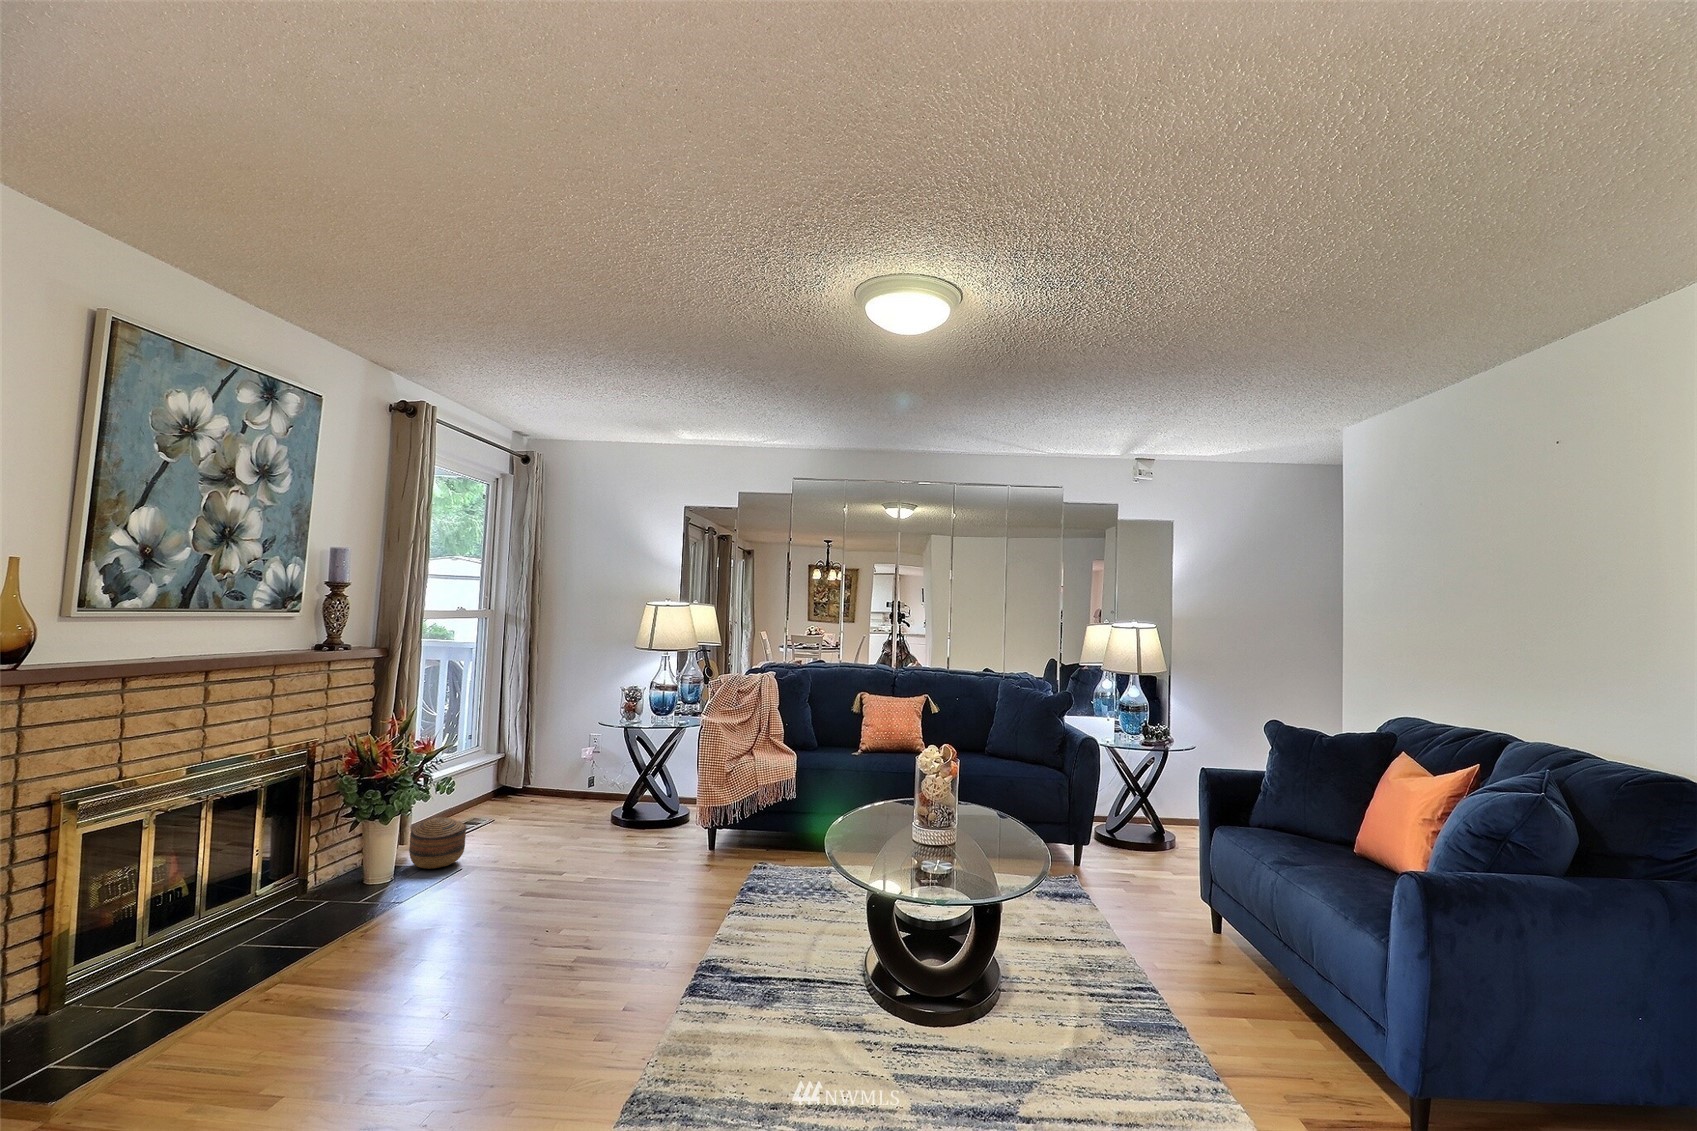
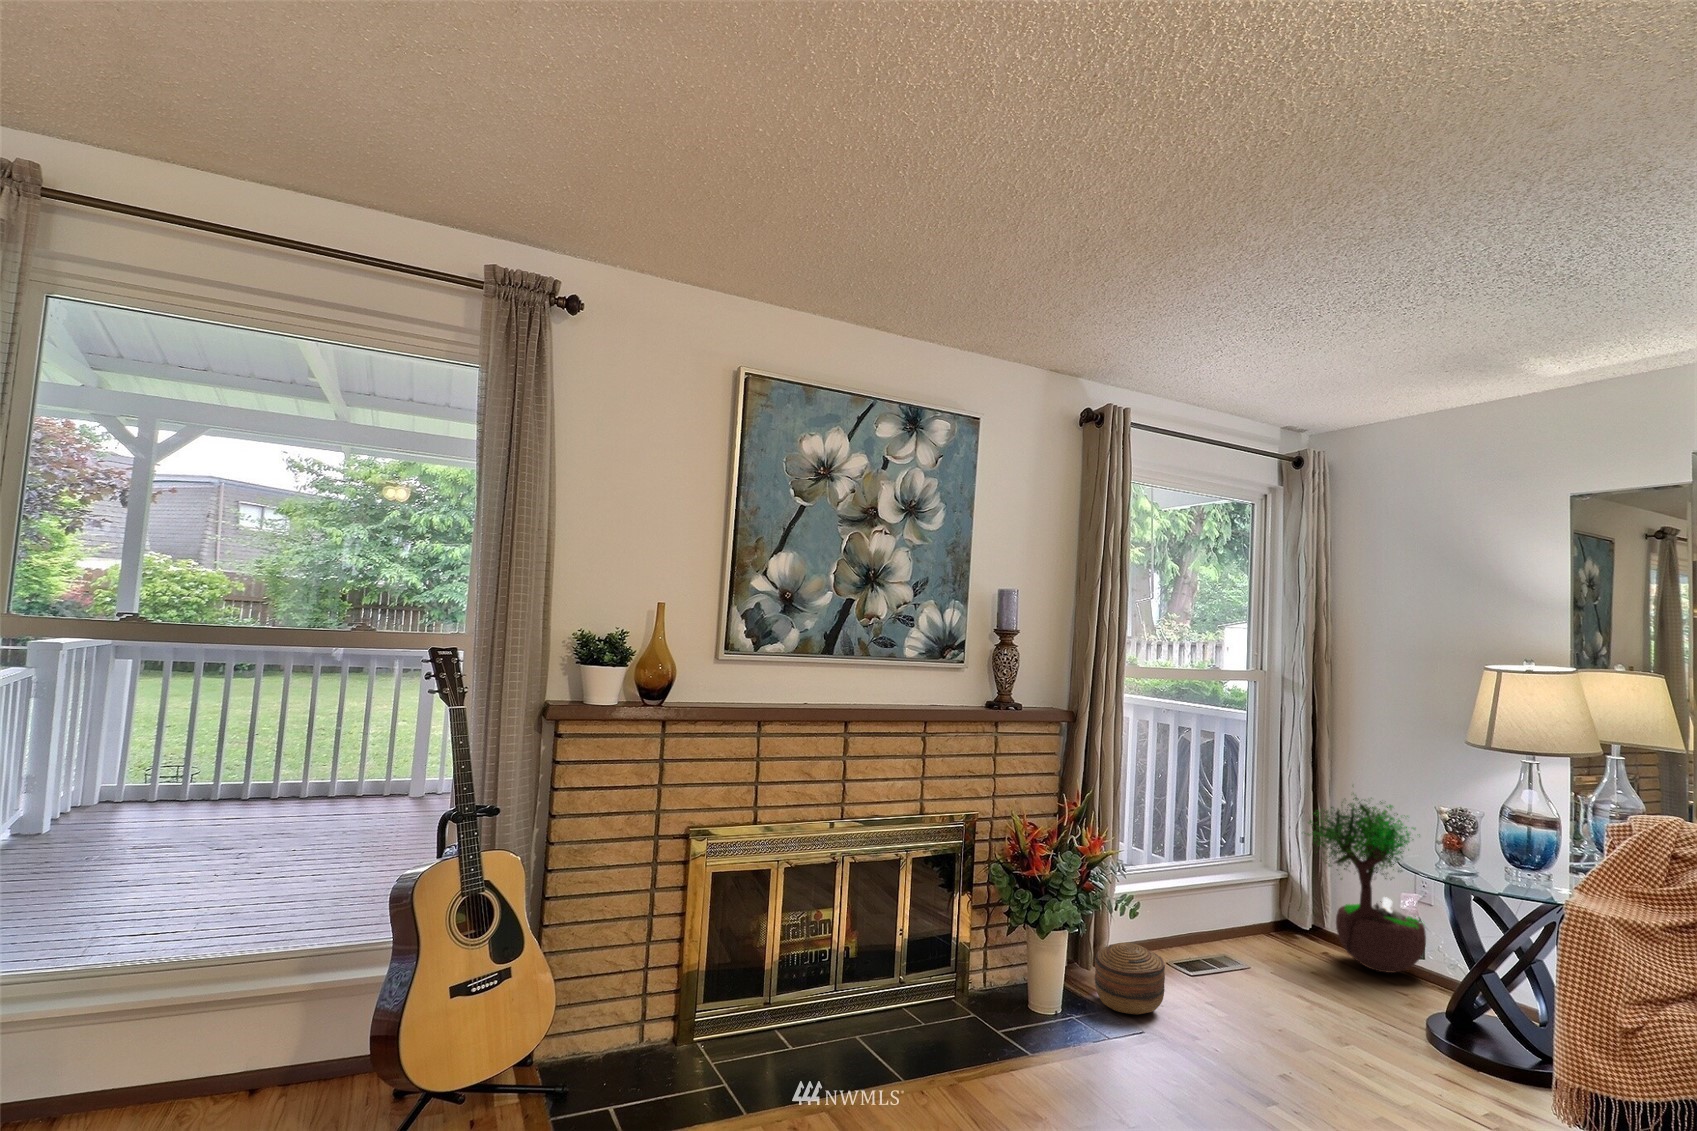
potted tree: none [528,684,602,804] -> present [1308,793,1426,973]

